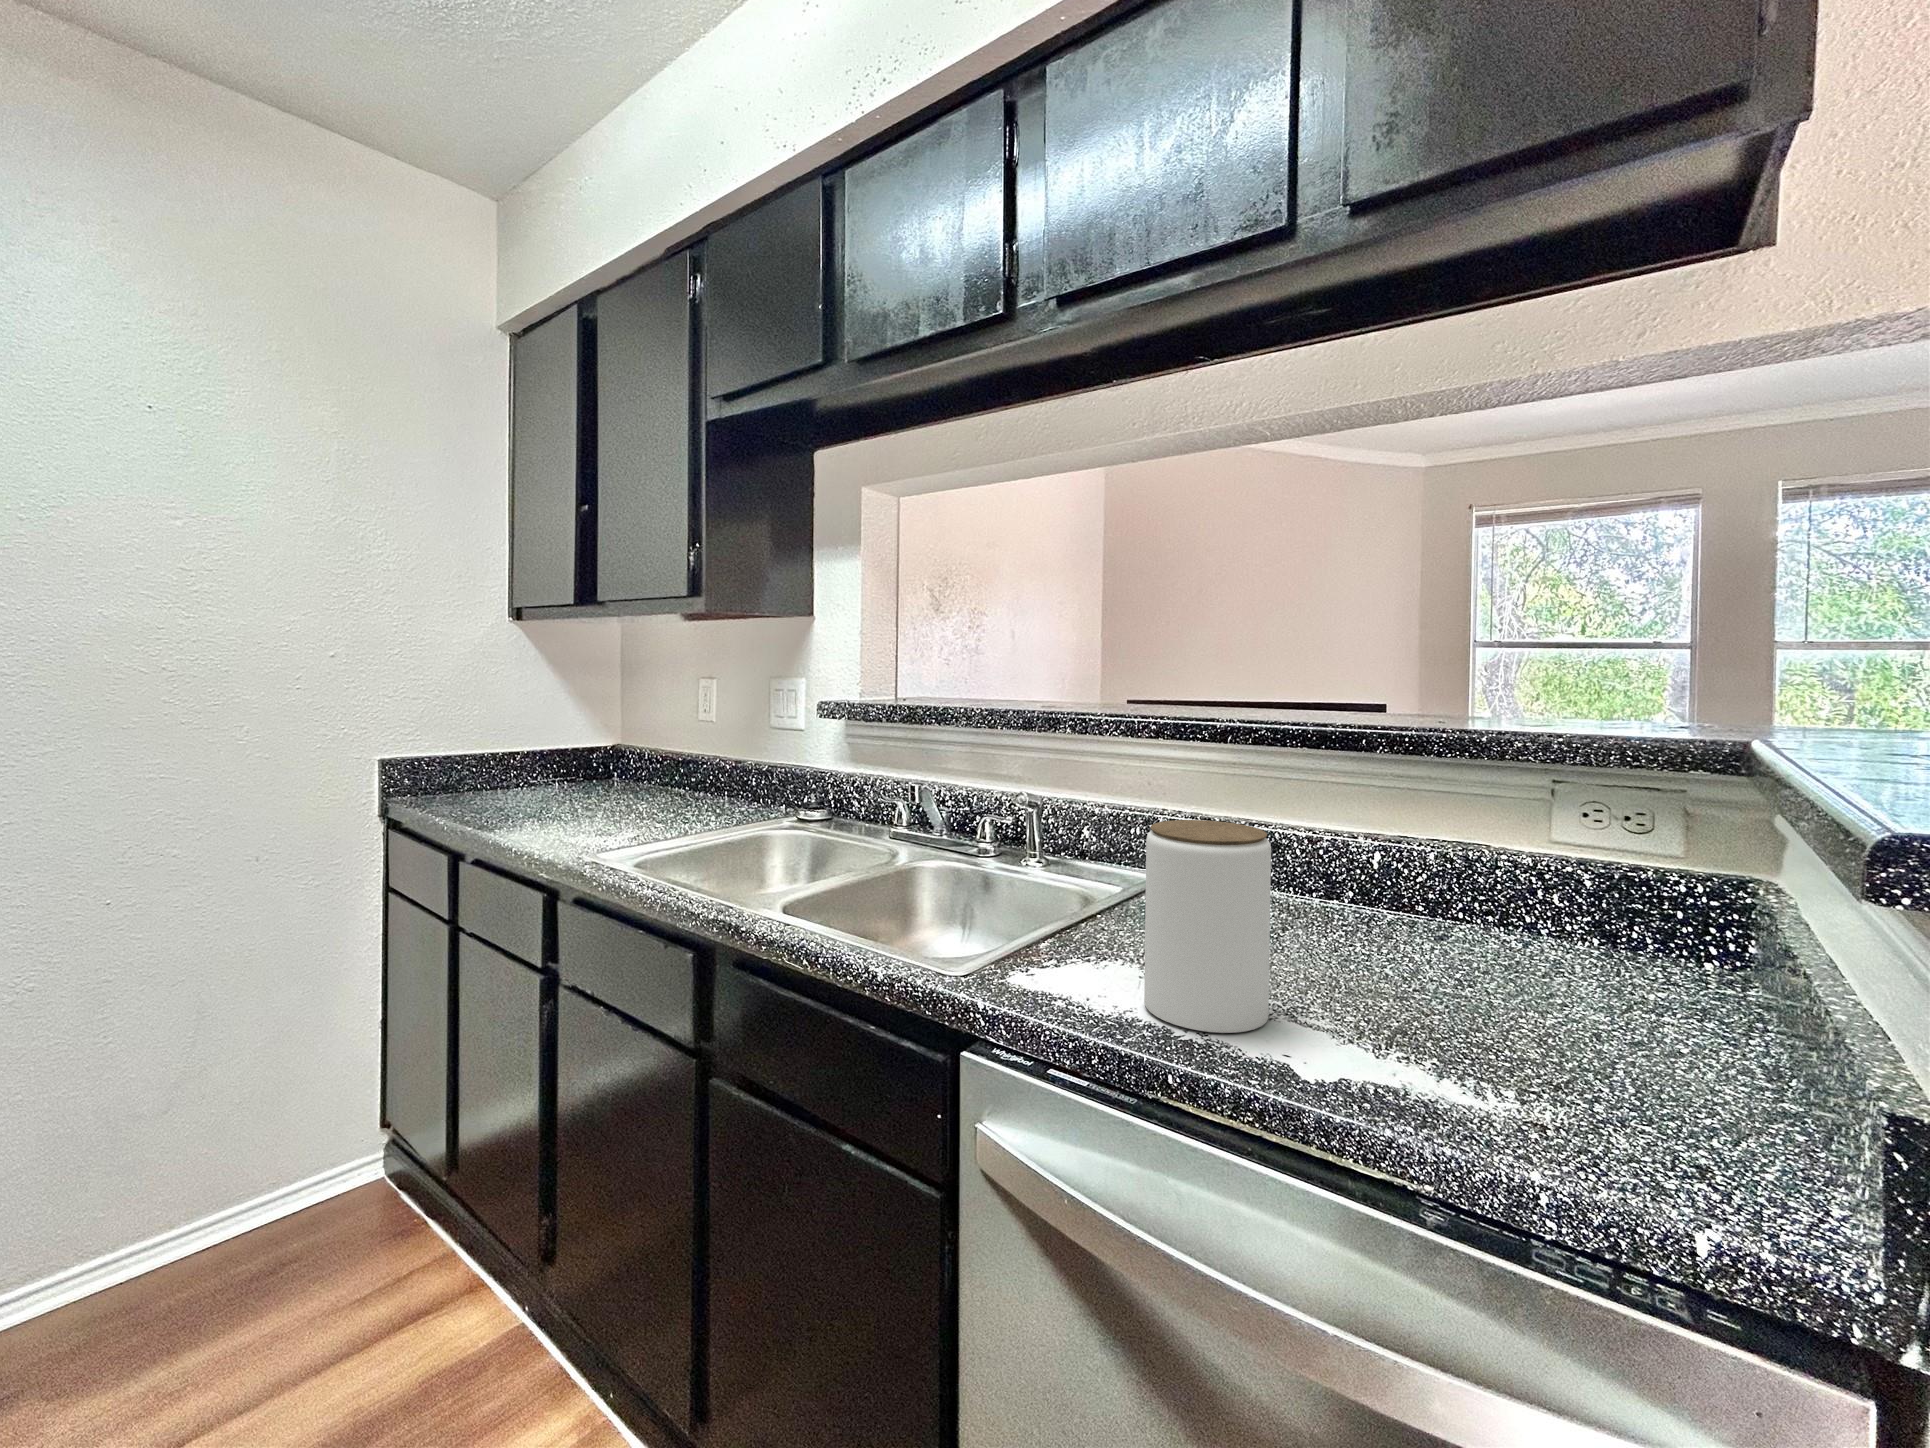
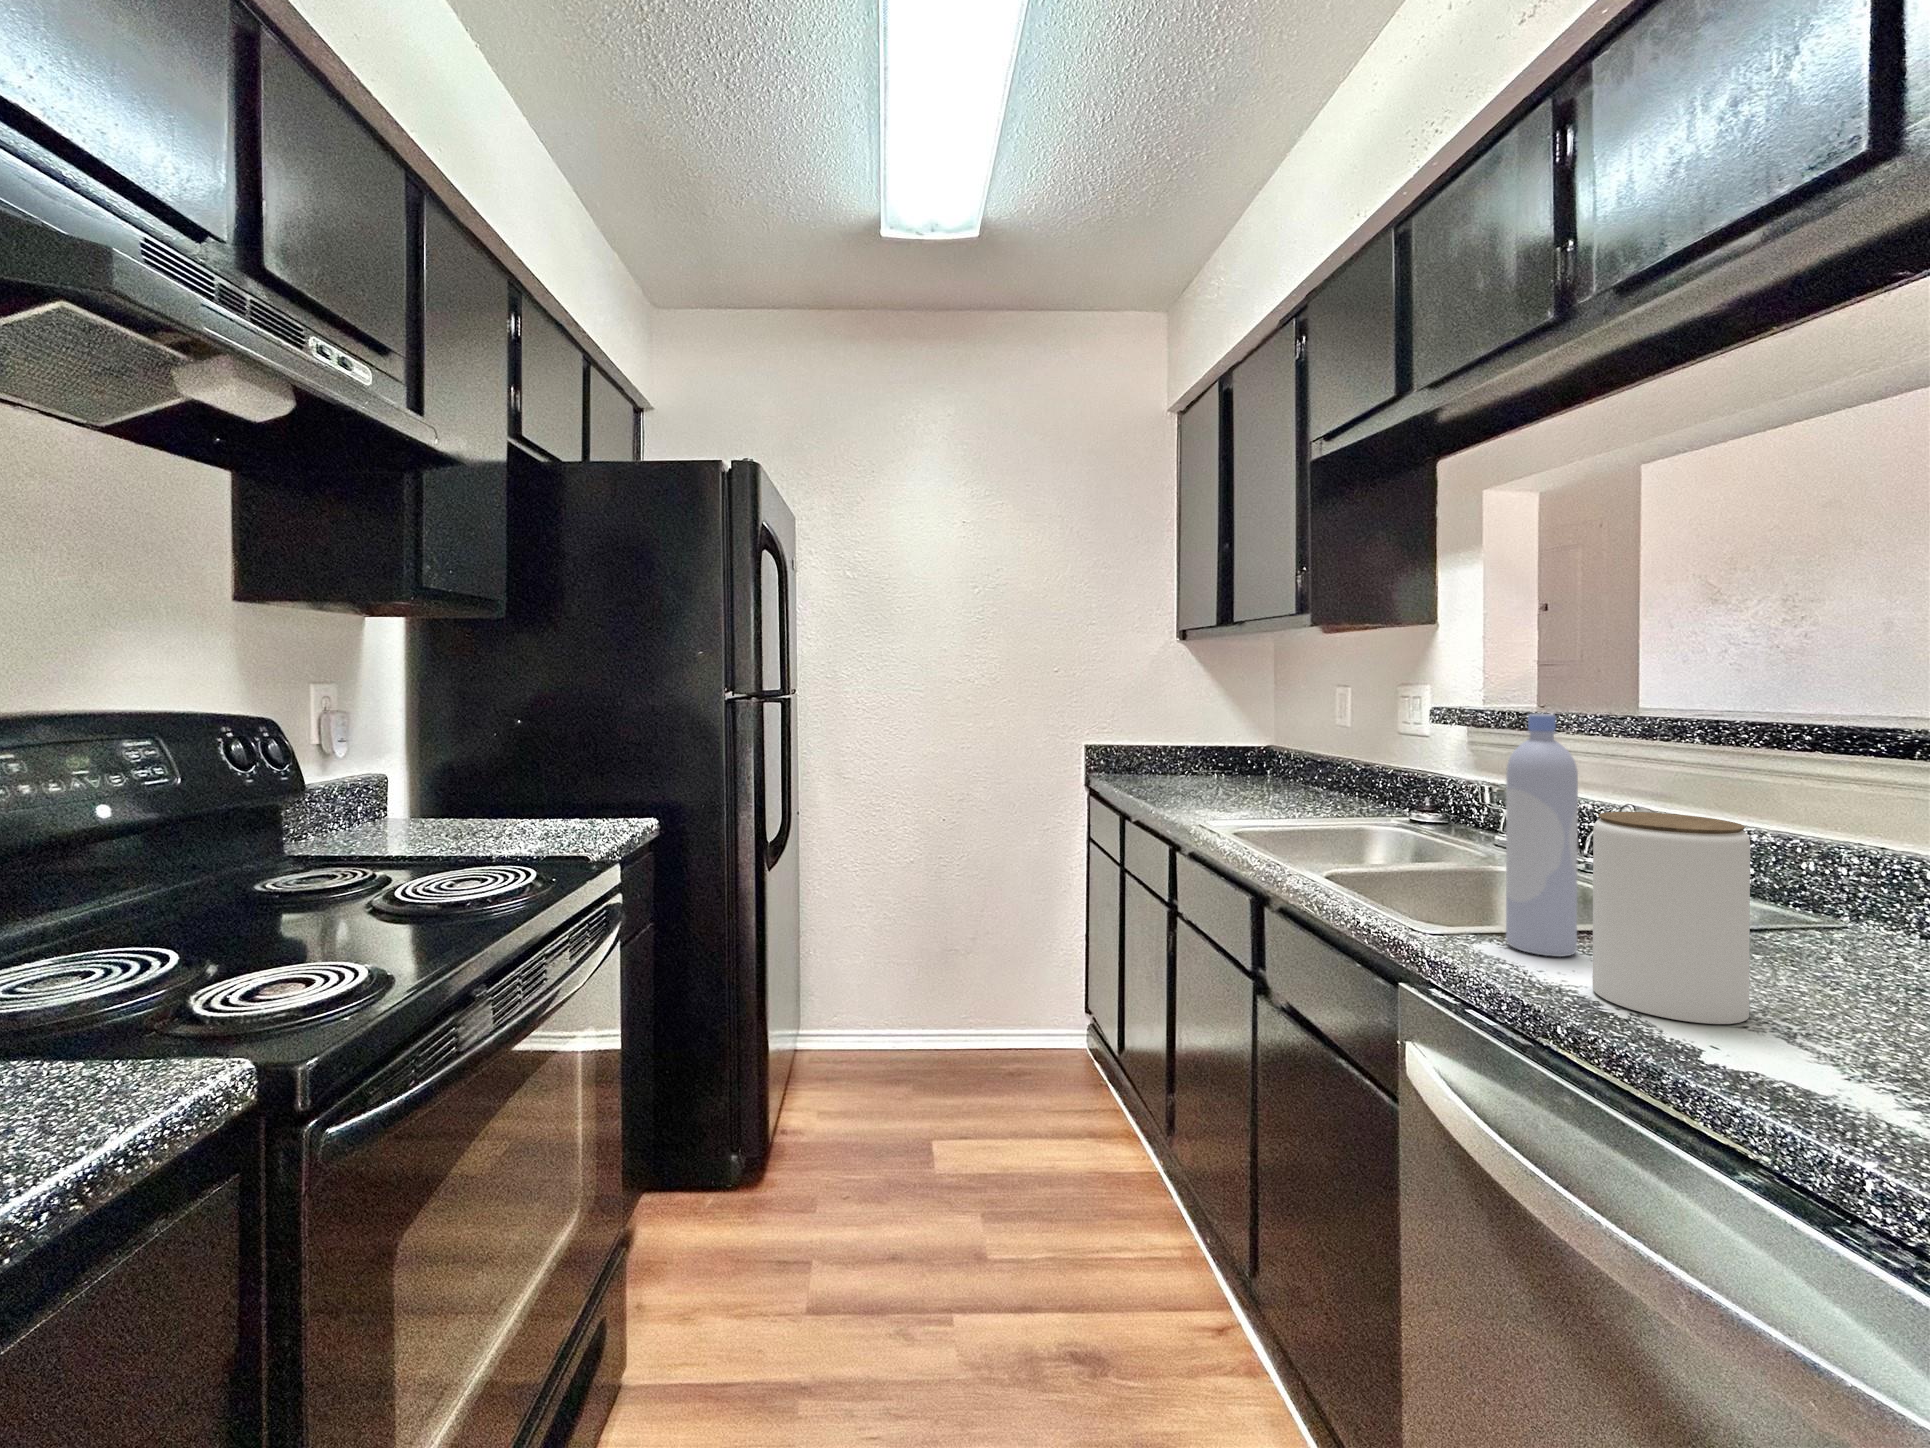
bottle: none [1027,722,1090,977] -> present [1506,714,1578,956]

